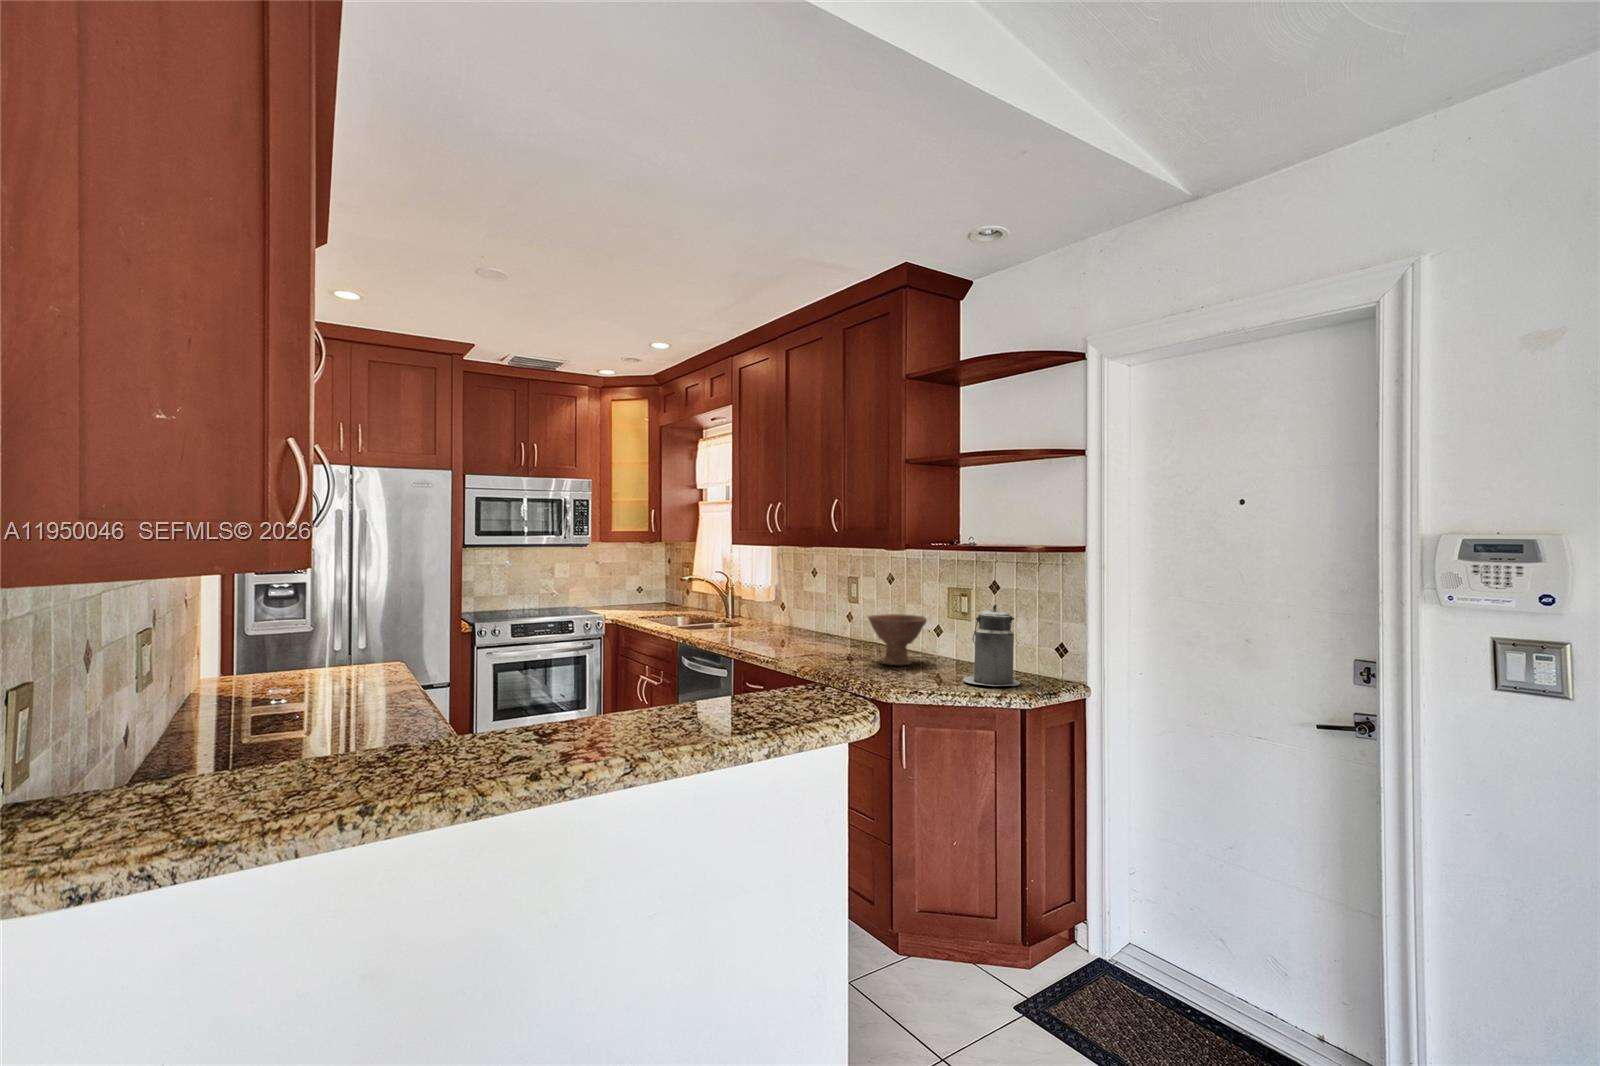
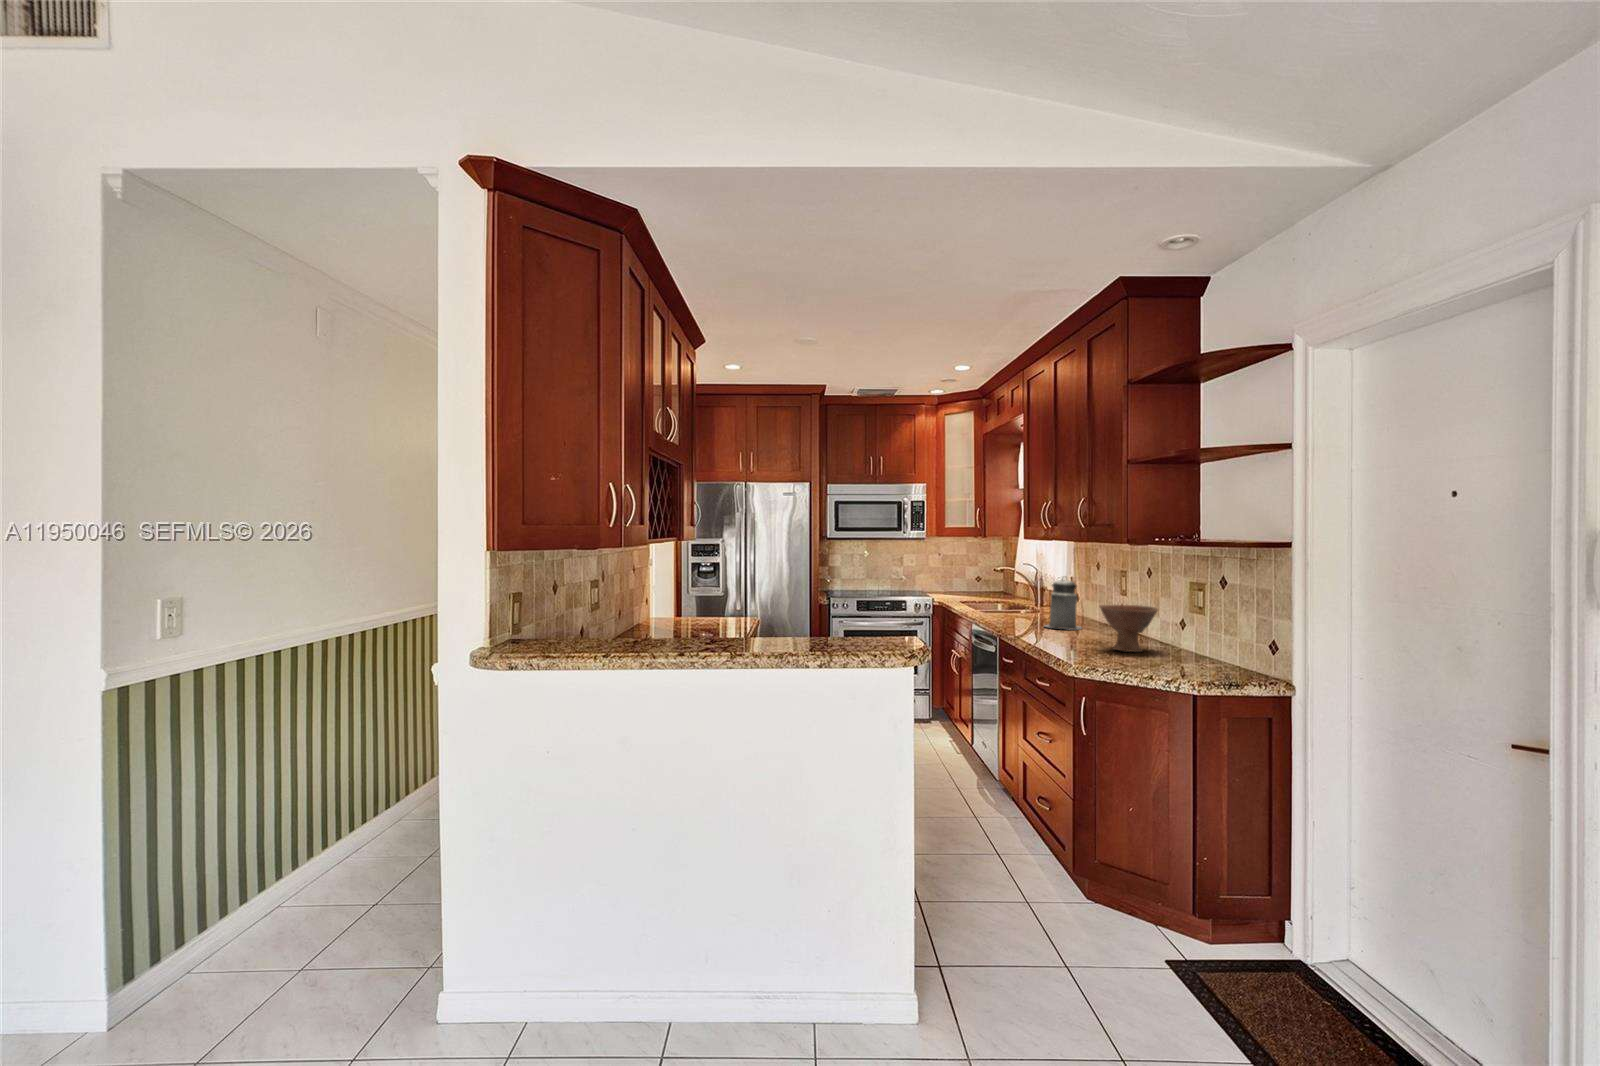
canister: present [963,604,1020,686] -> present [1045,579,1082,630]

